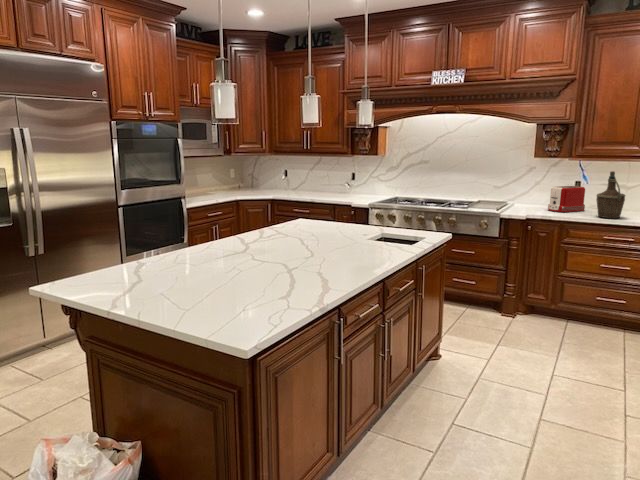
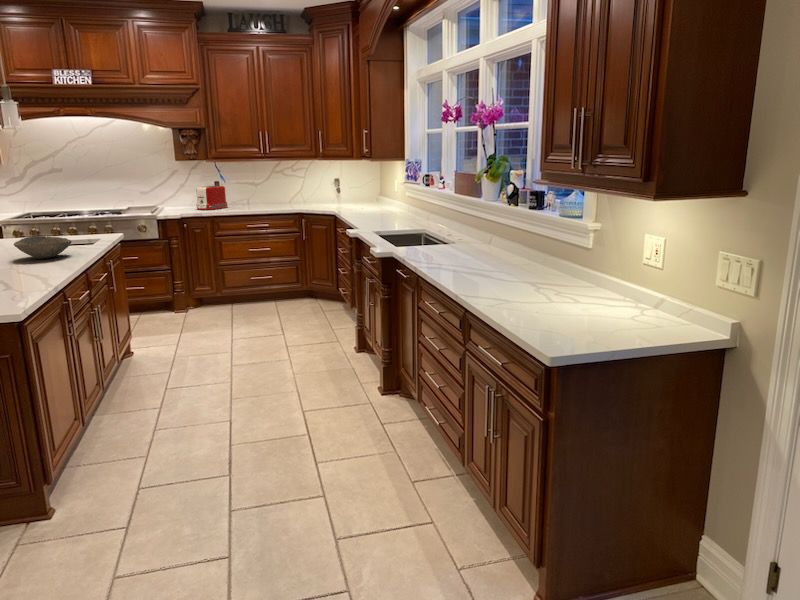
bottle: present [596,171,625,219] -> none [236,170,258,210]
bowl: none [330,233,382,258] -> present [14,236,72,259]

